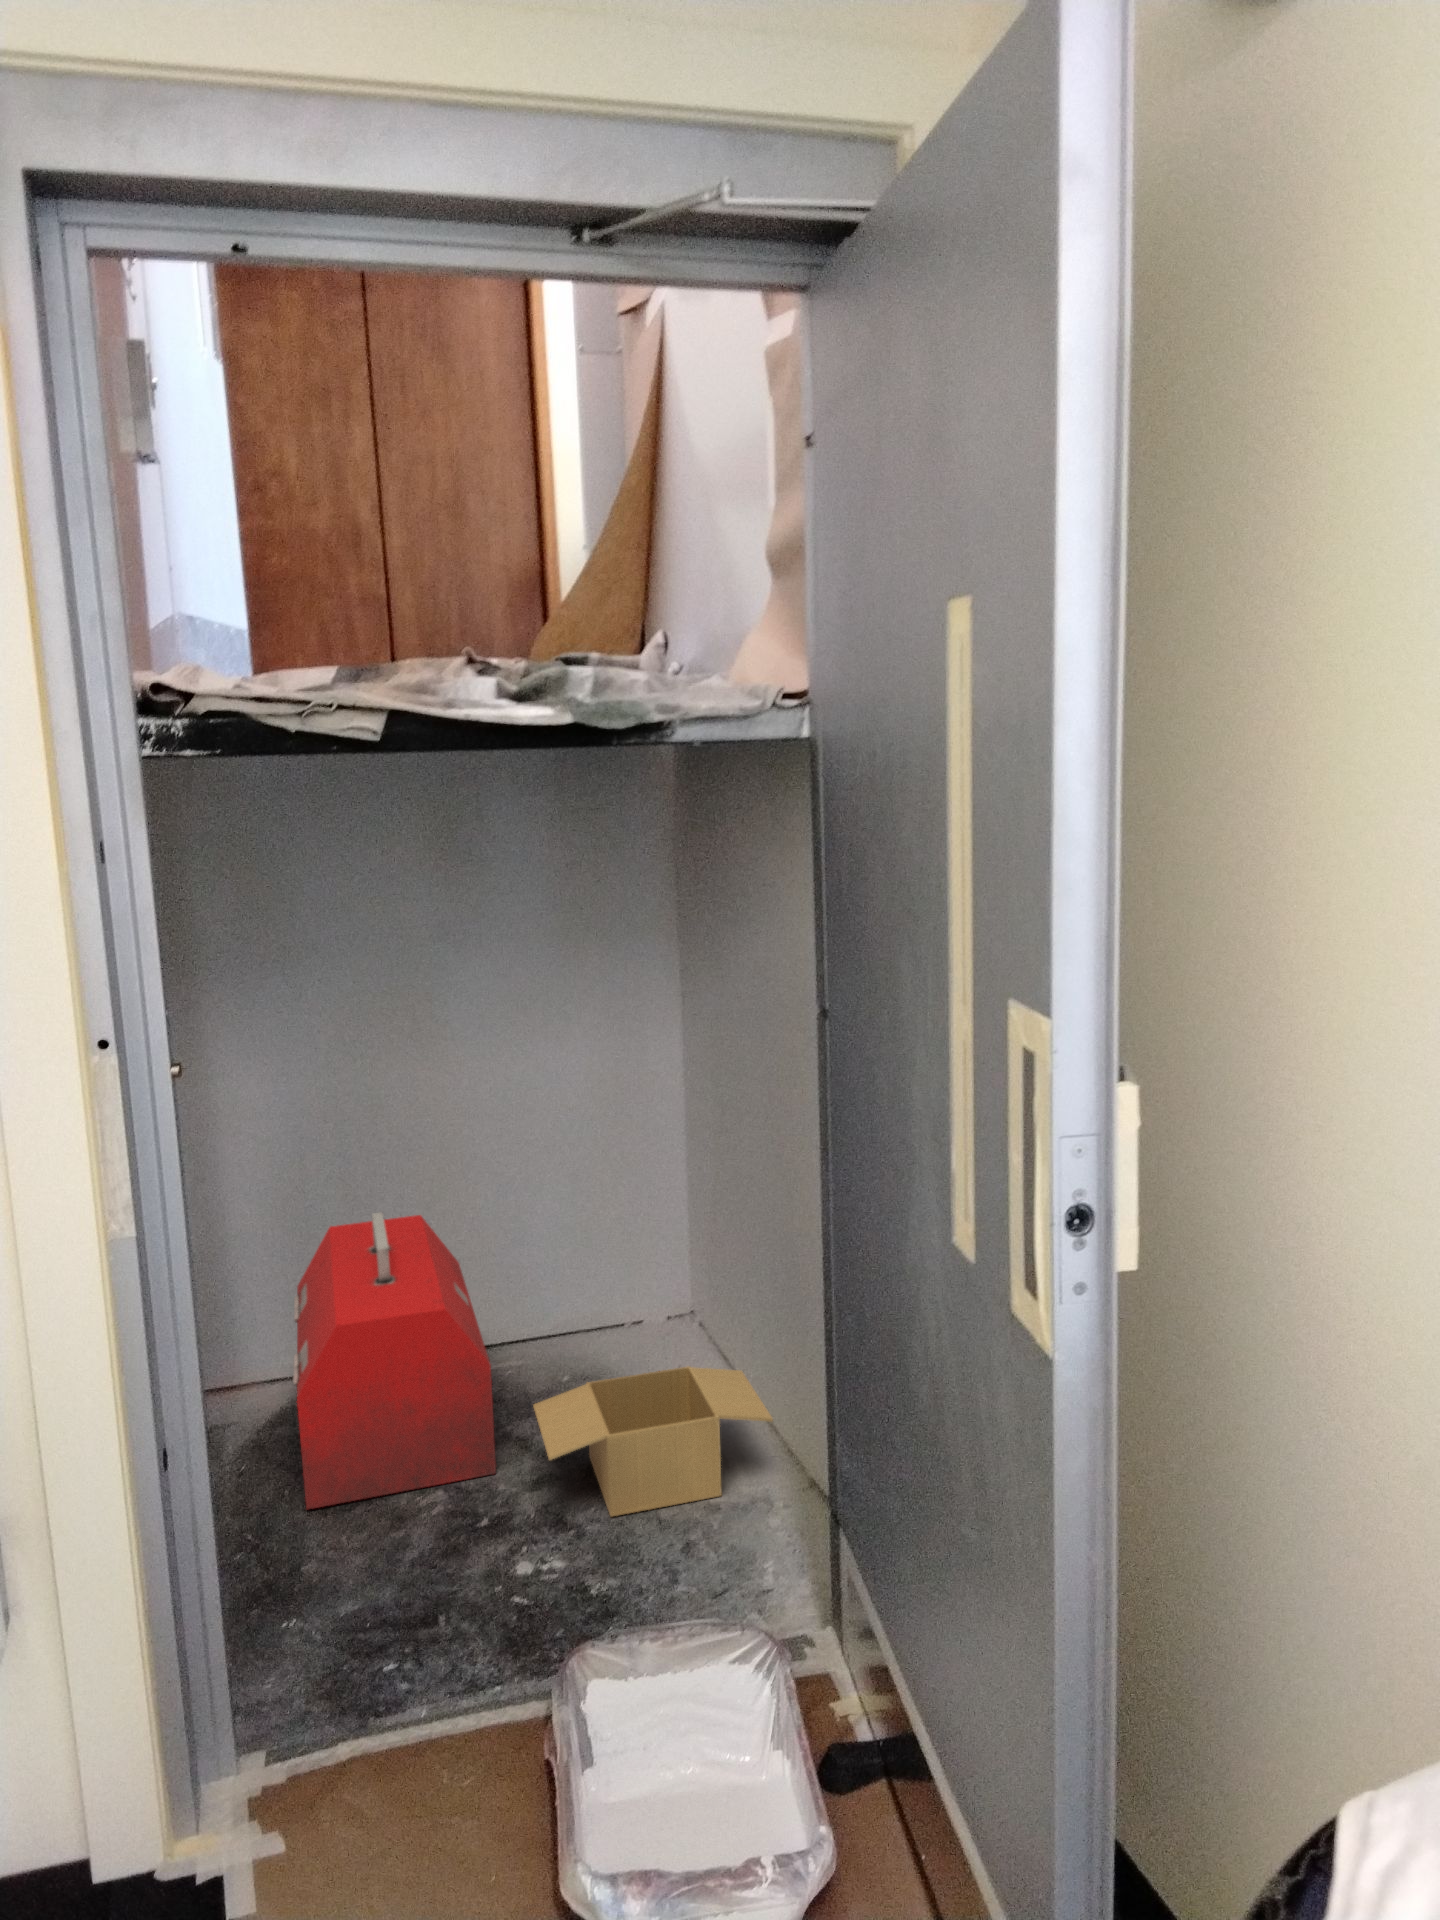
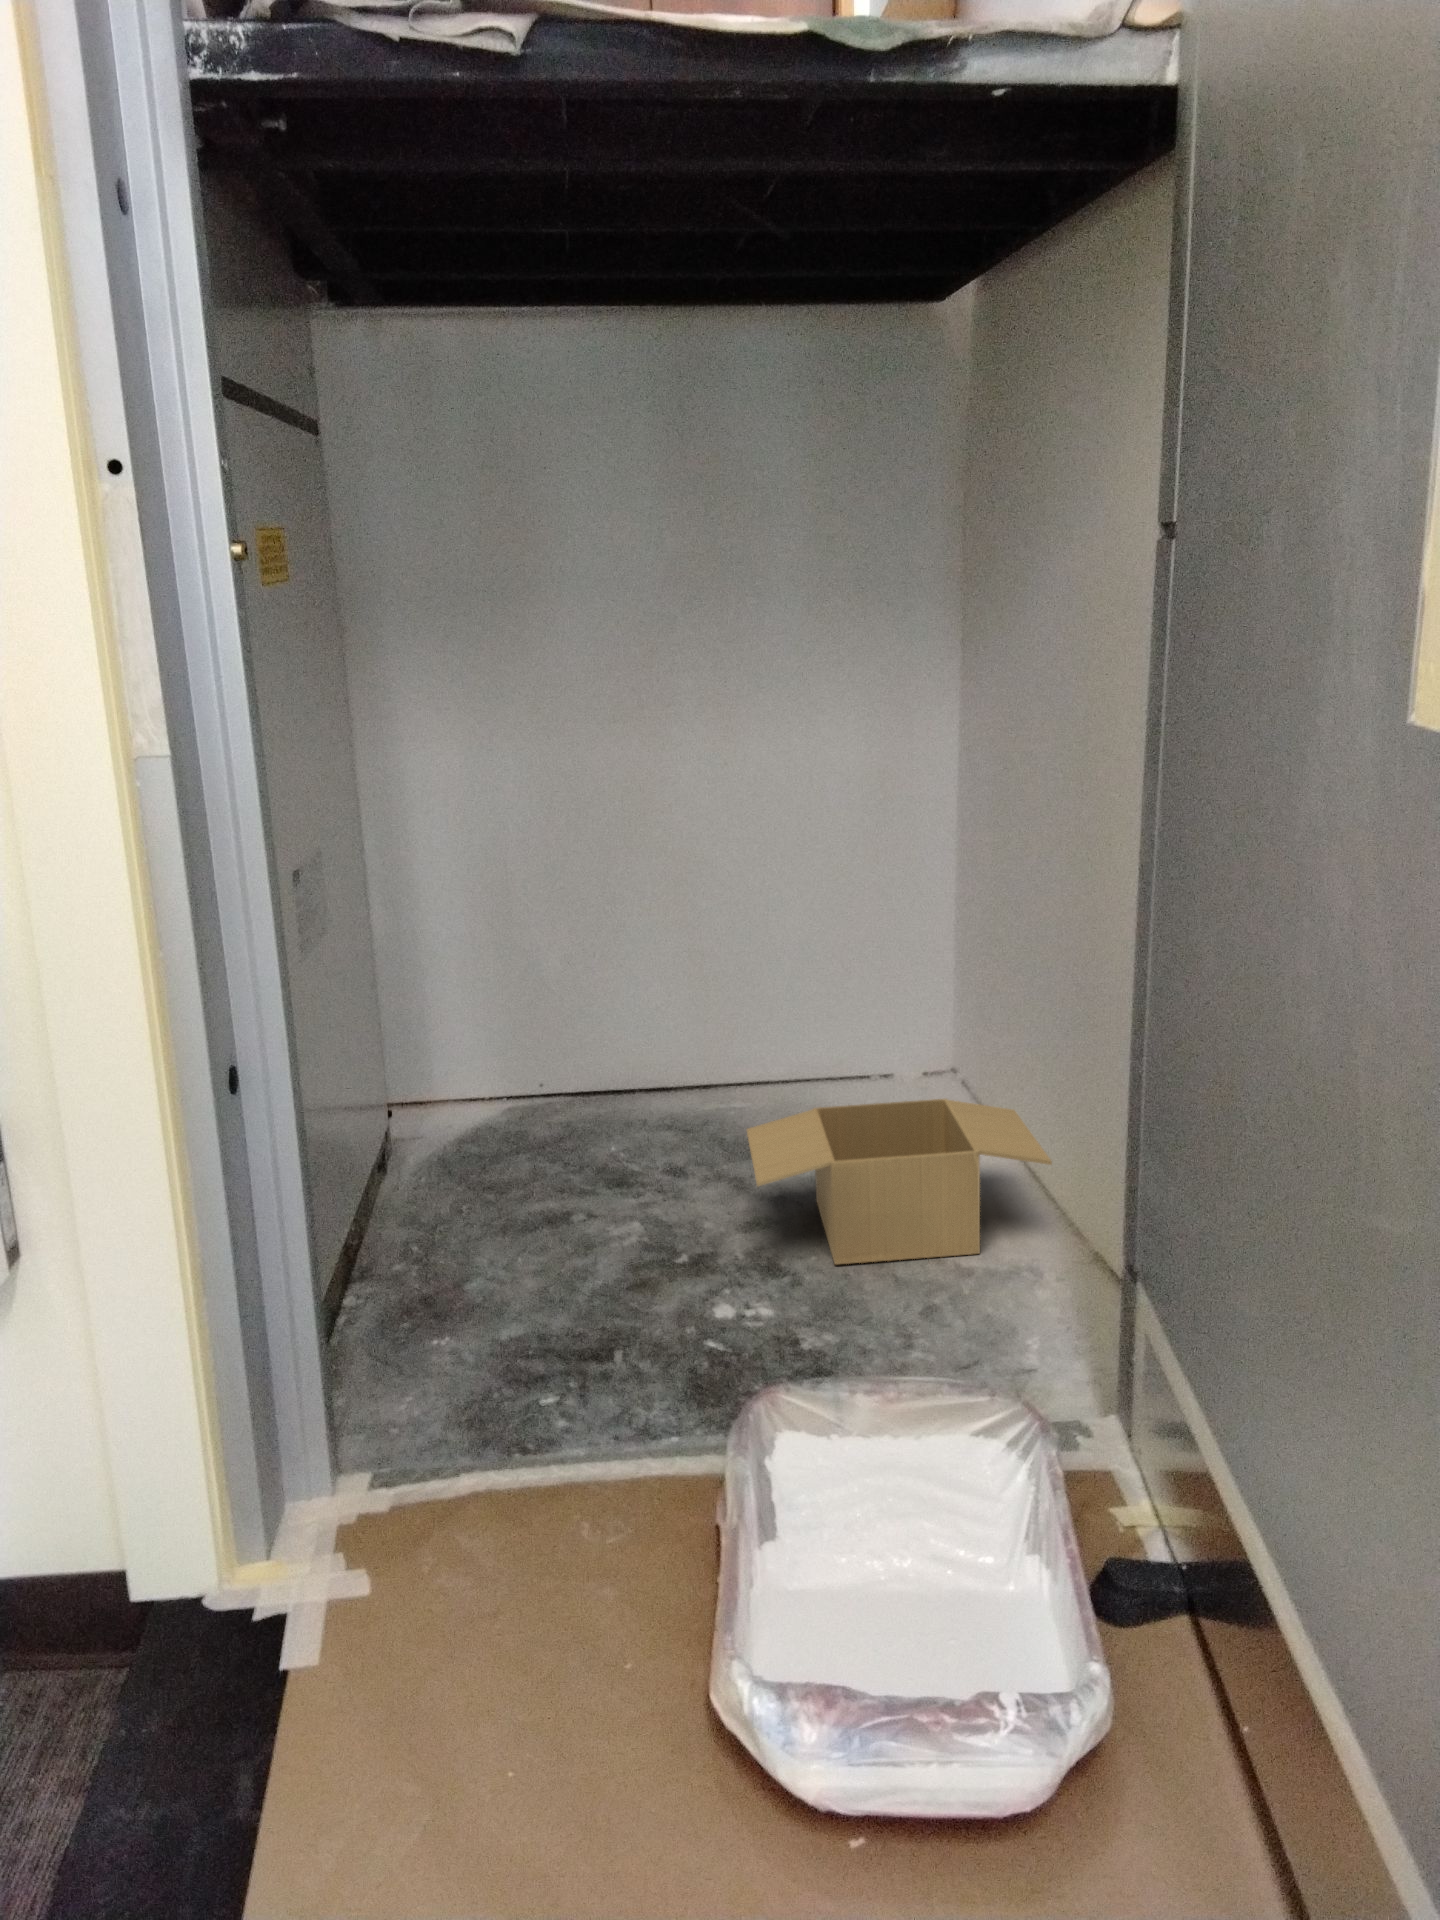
toolbox: present [293,1213,496,1509] -> none [464,904,702,1229]

